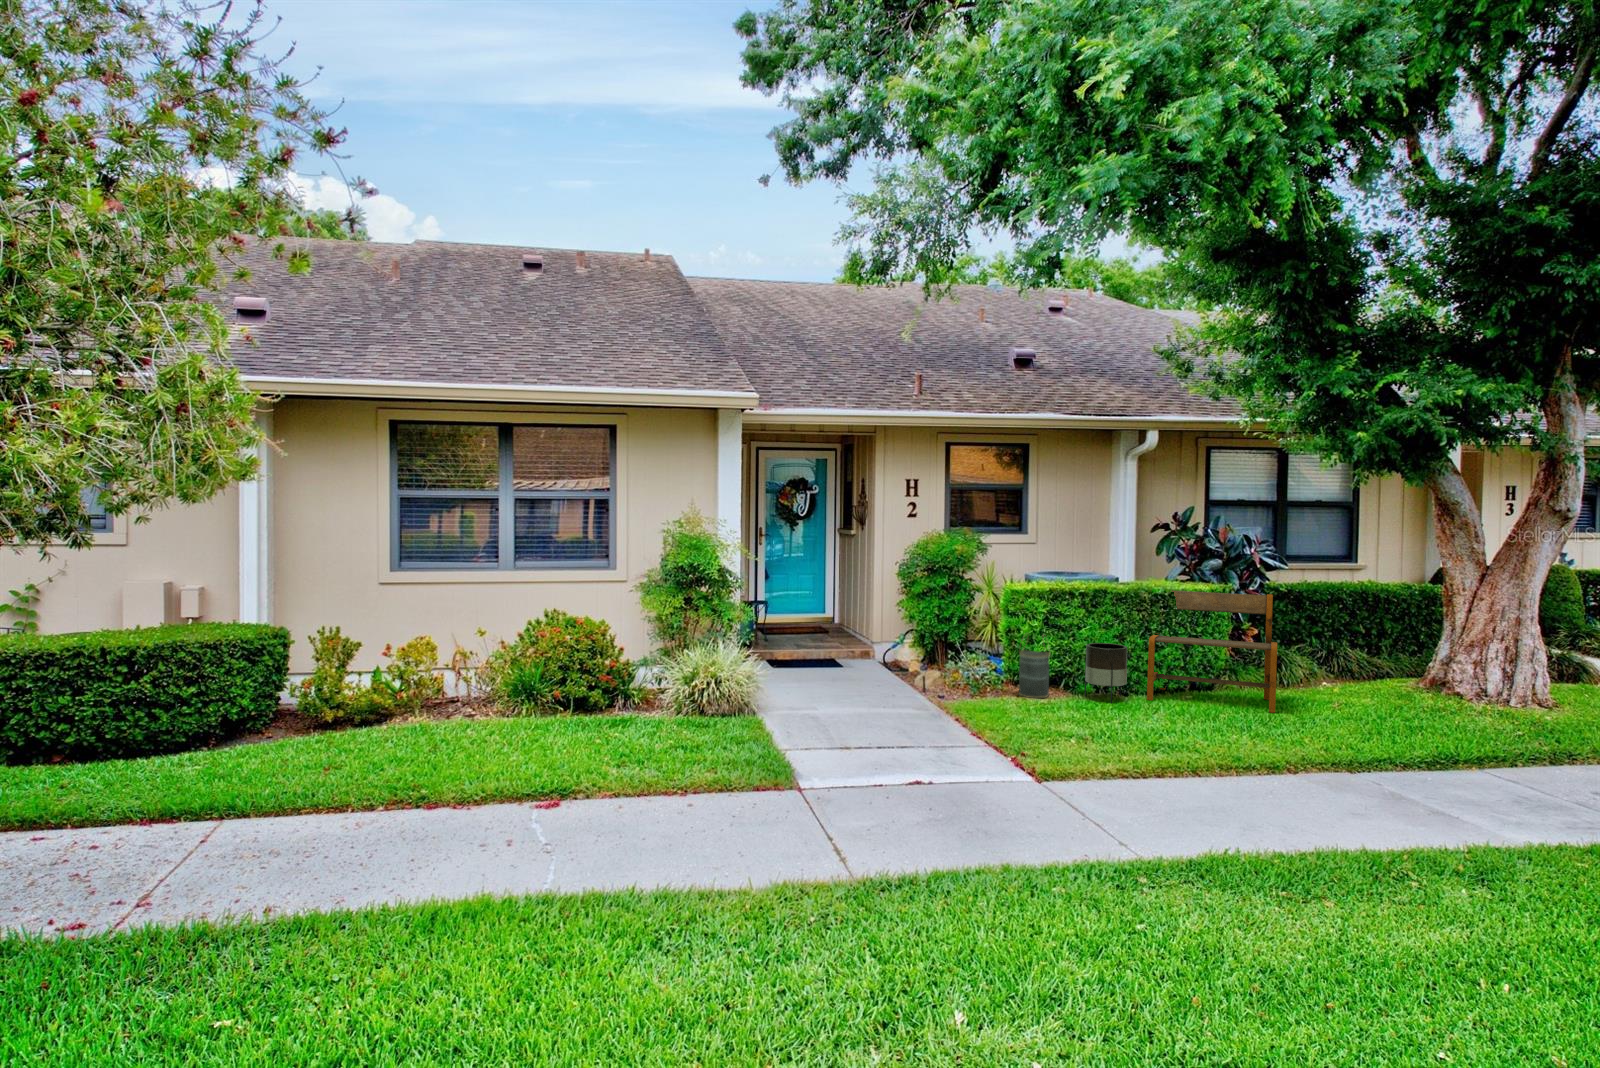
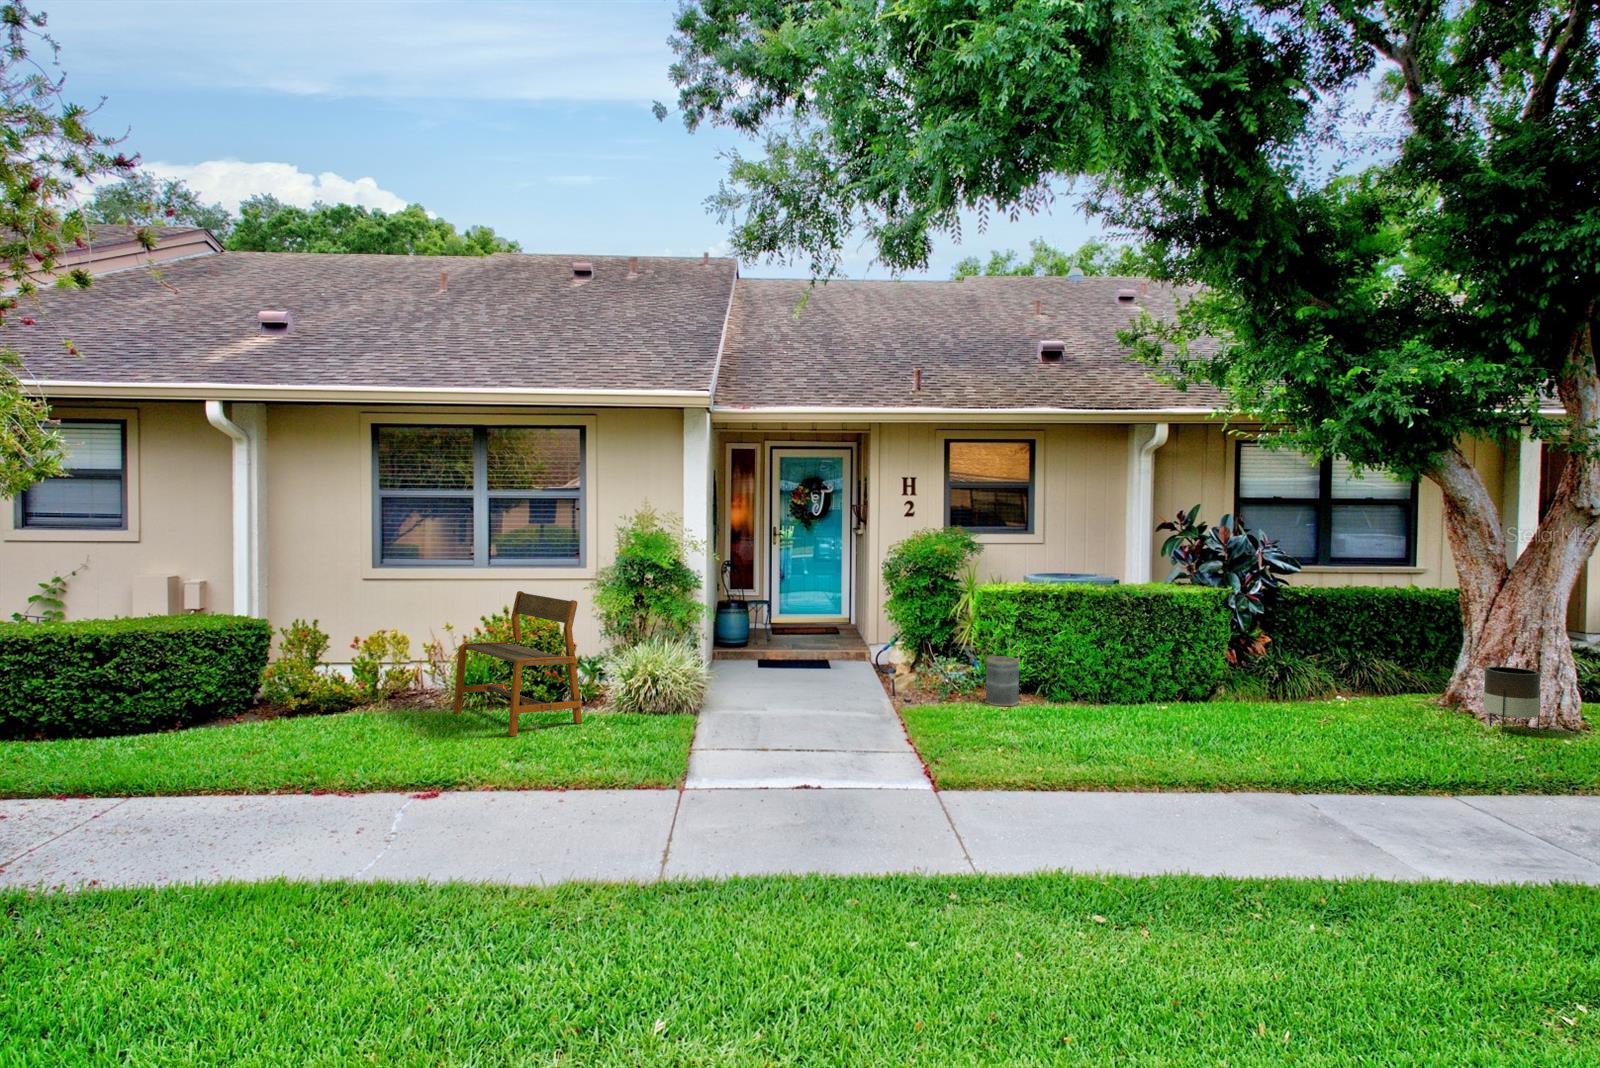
bench: present [1147,590,1277,713] -> present [454,591,582,736]
planter: present [1085,643,1127,703] -> present [1483,667,1541,735]

